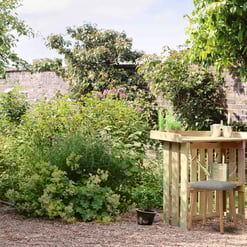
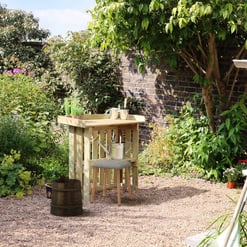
bucket: none [140,194,179,241] -> present [50,175,83,216]

